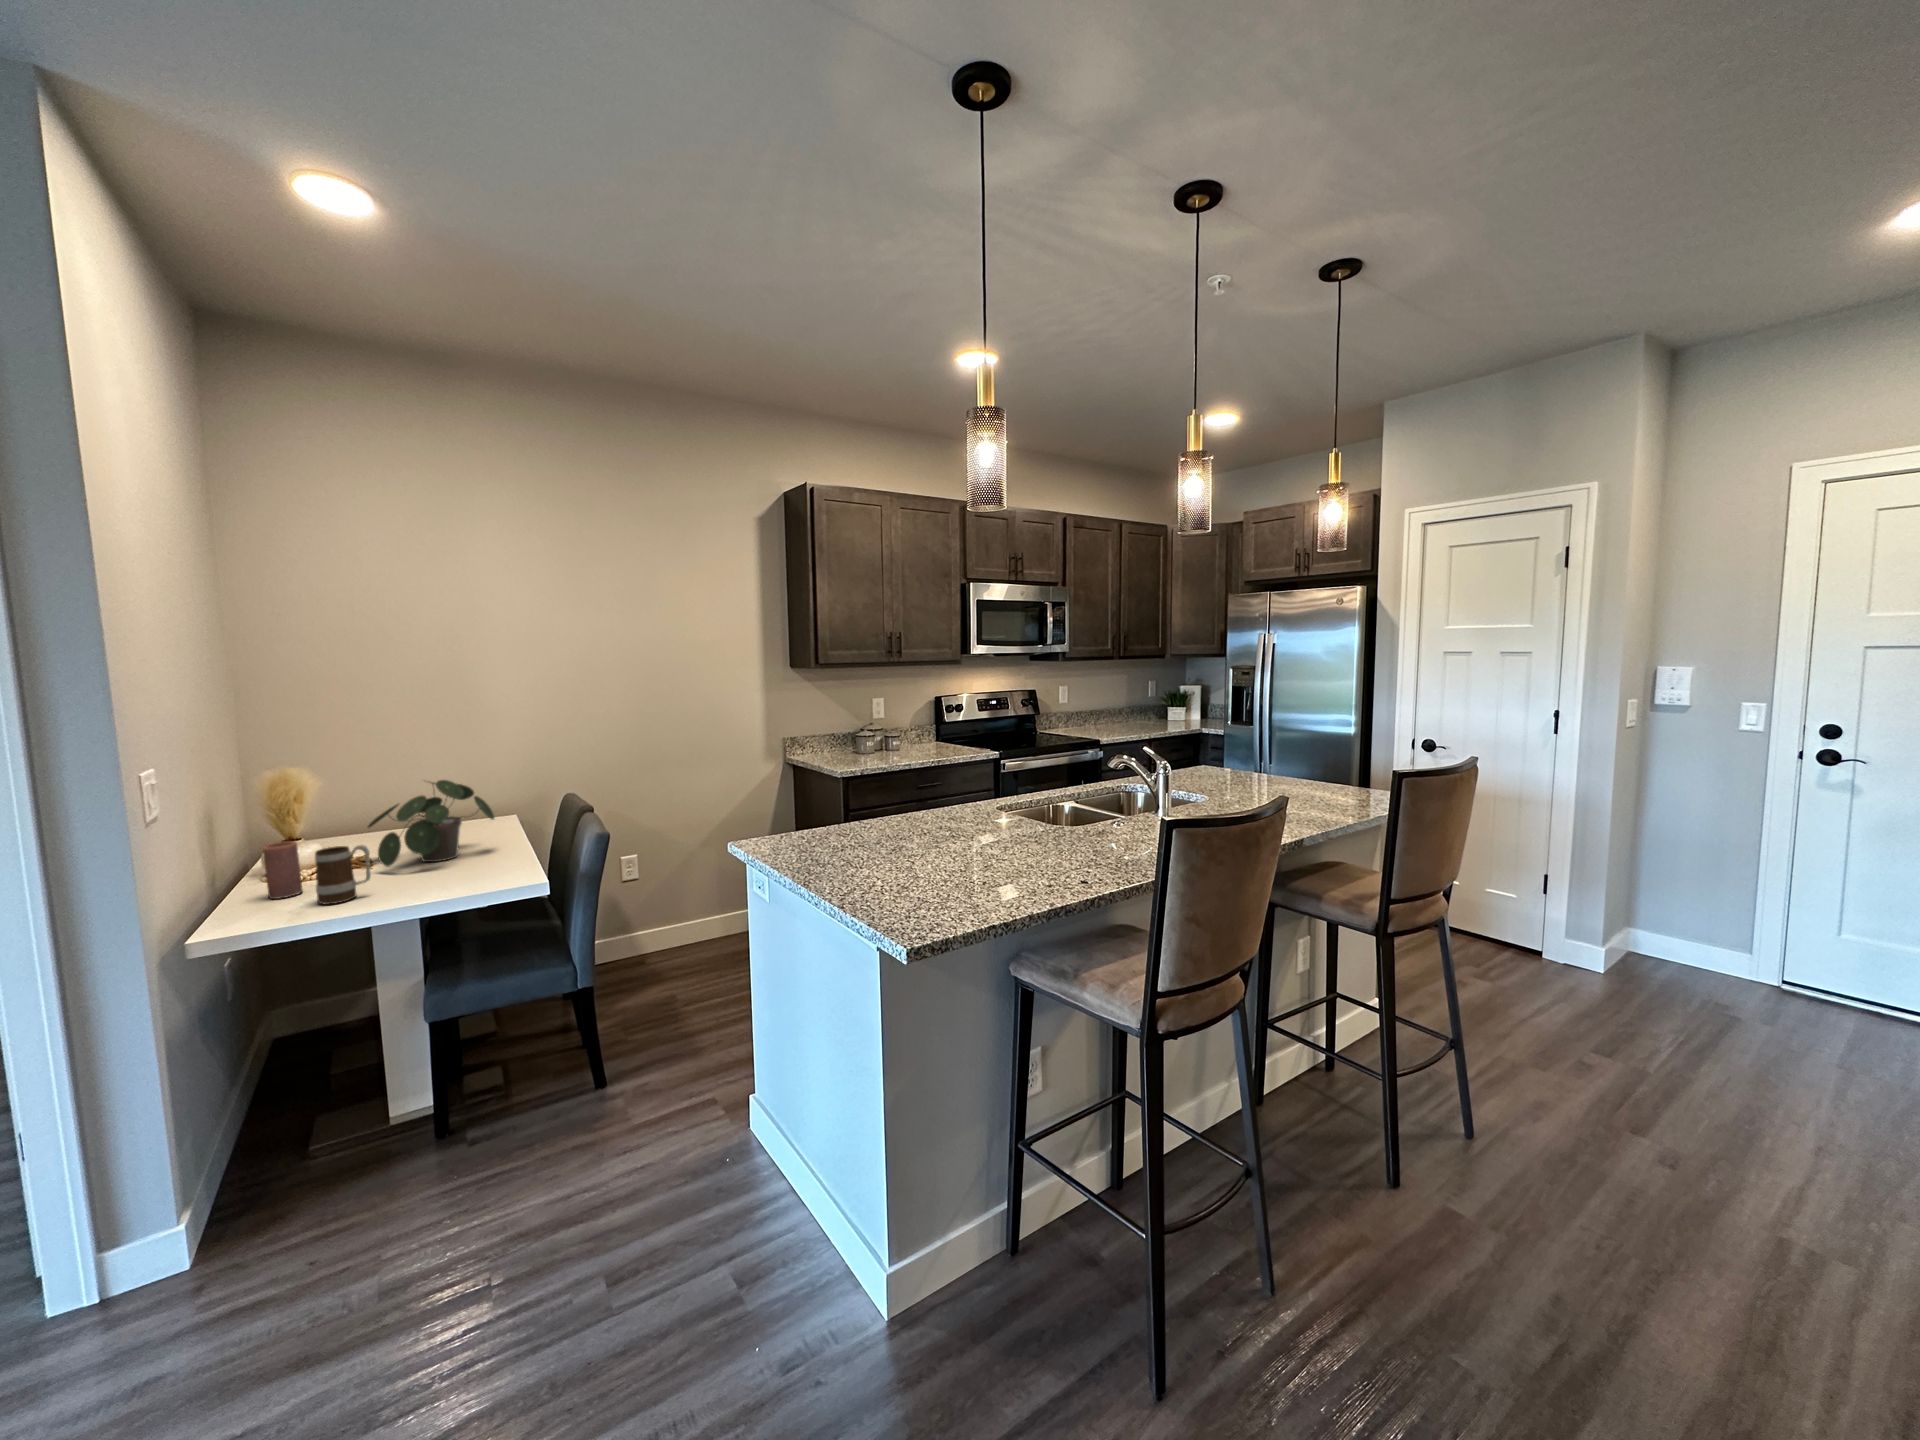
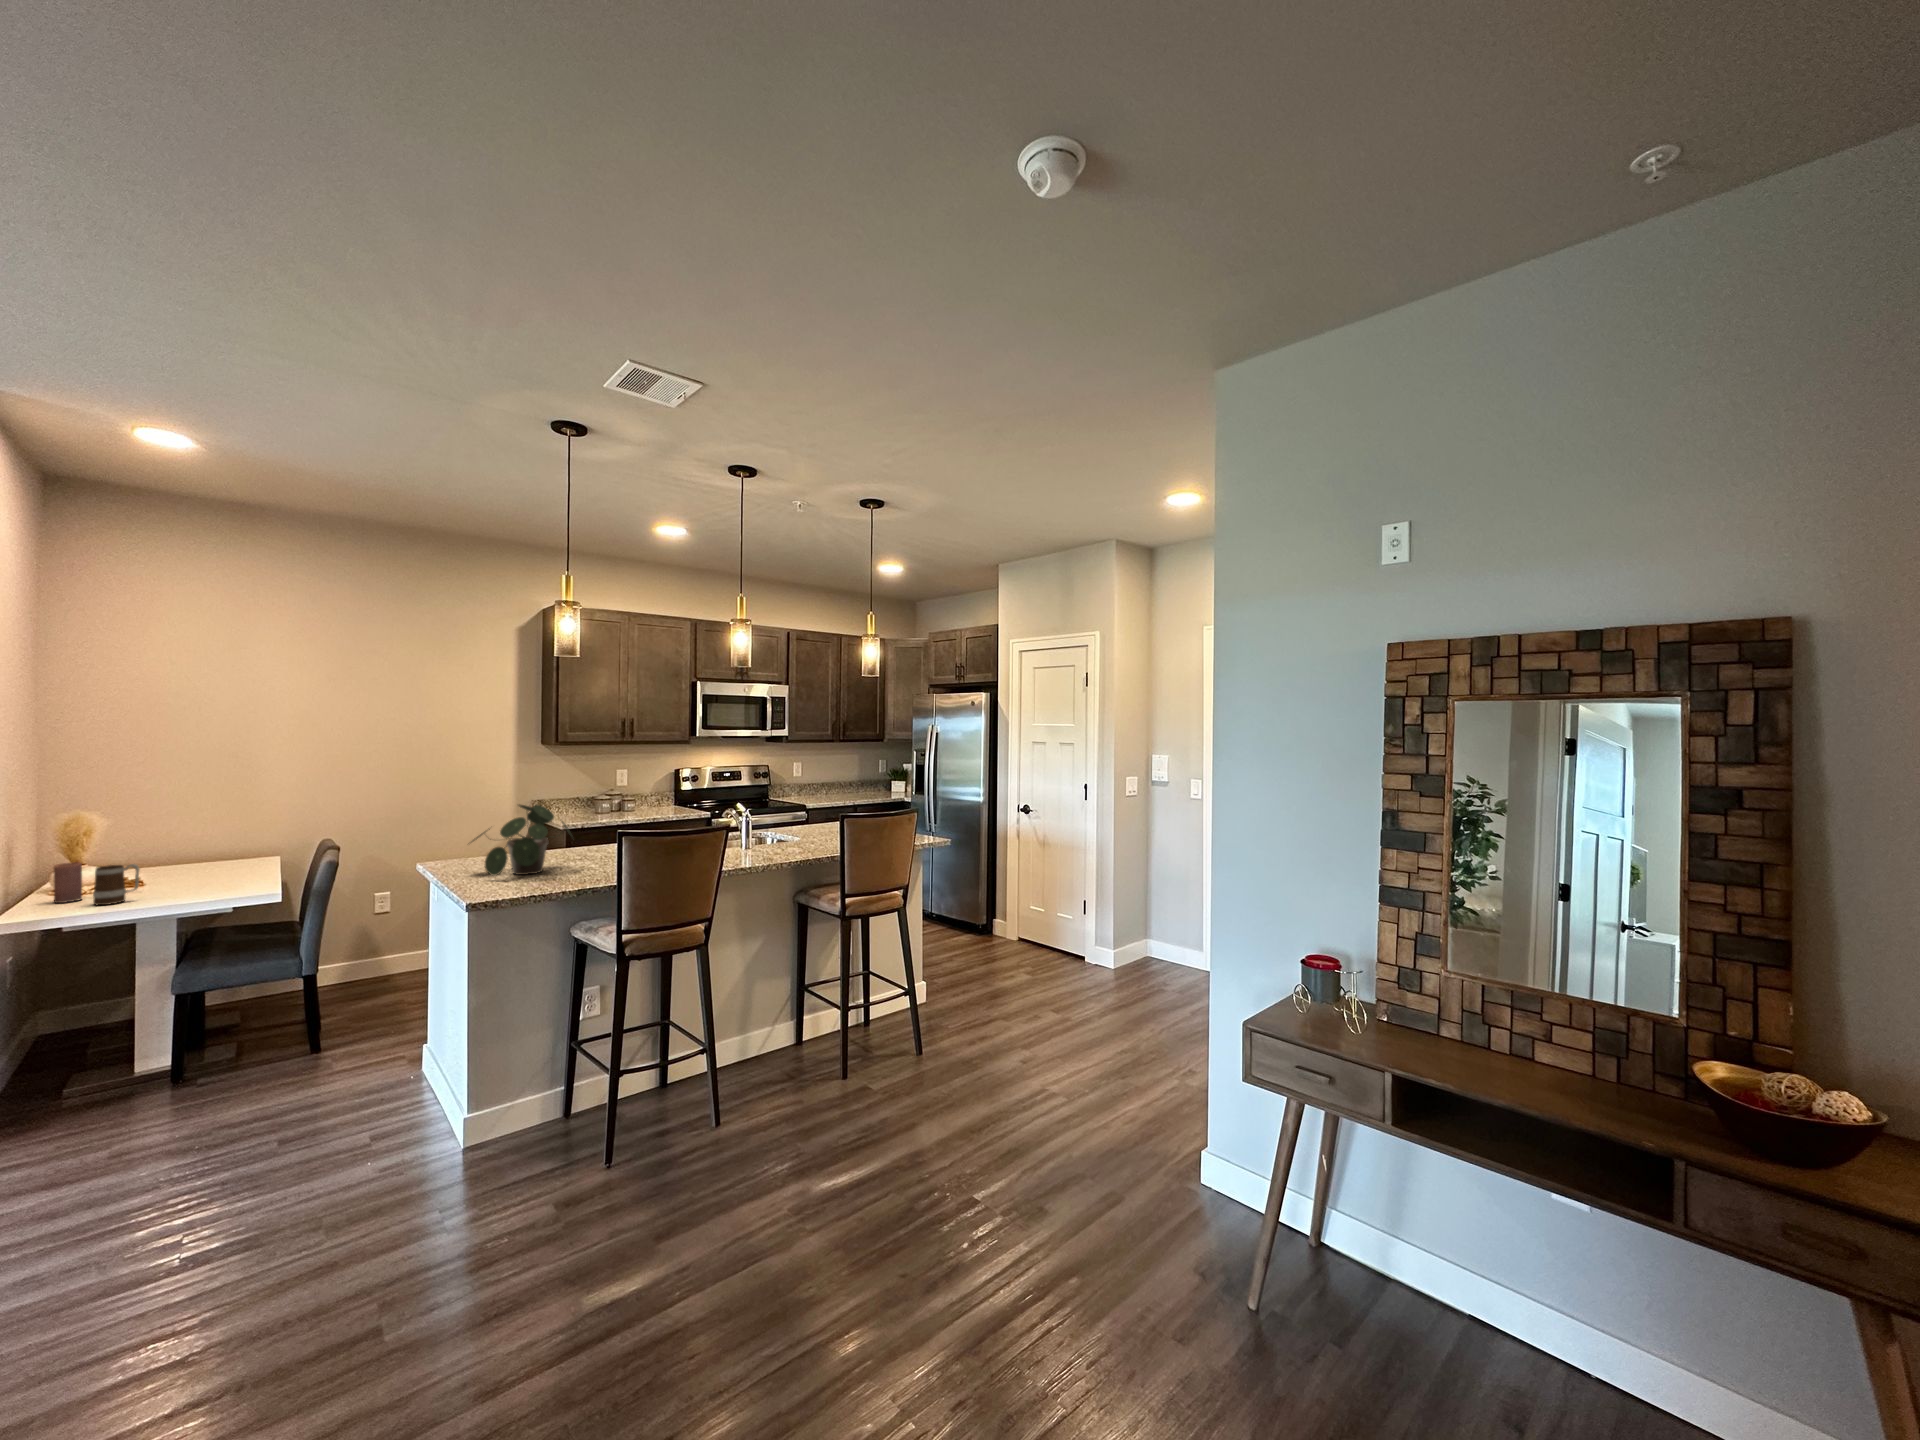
potted plant: present [368,780,494,867] -> present [472,805,572,876]

